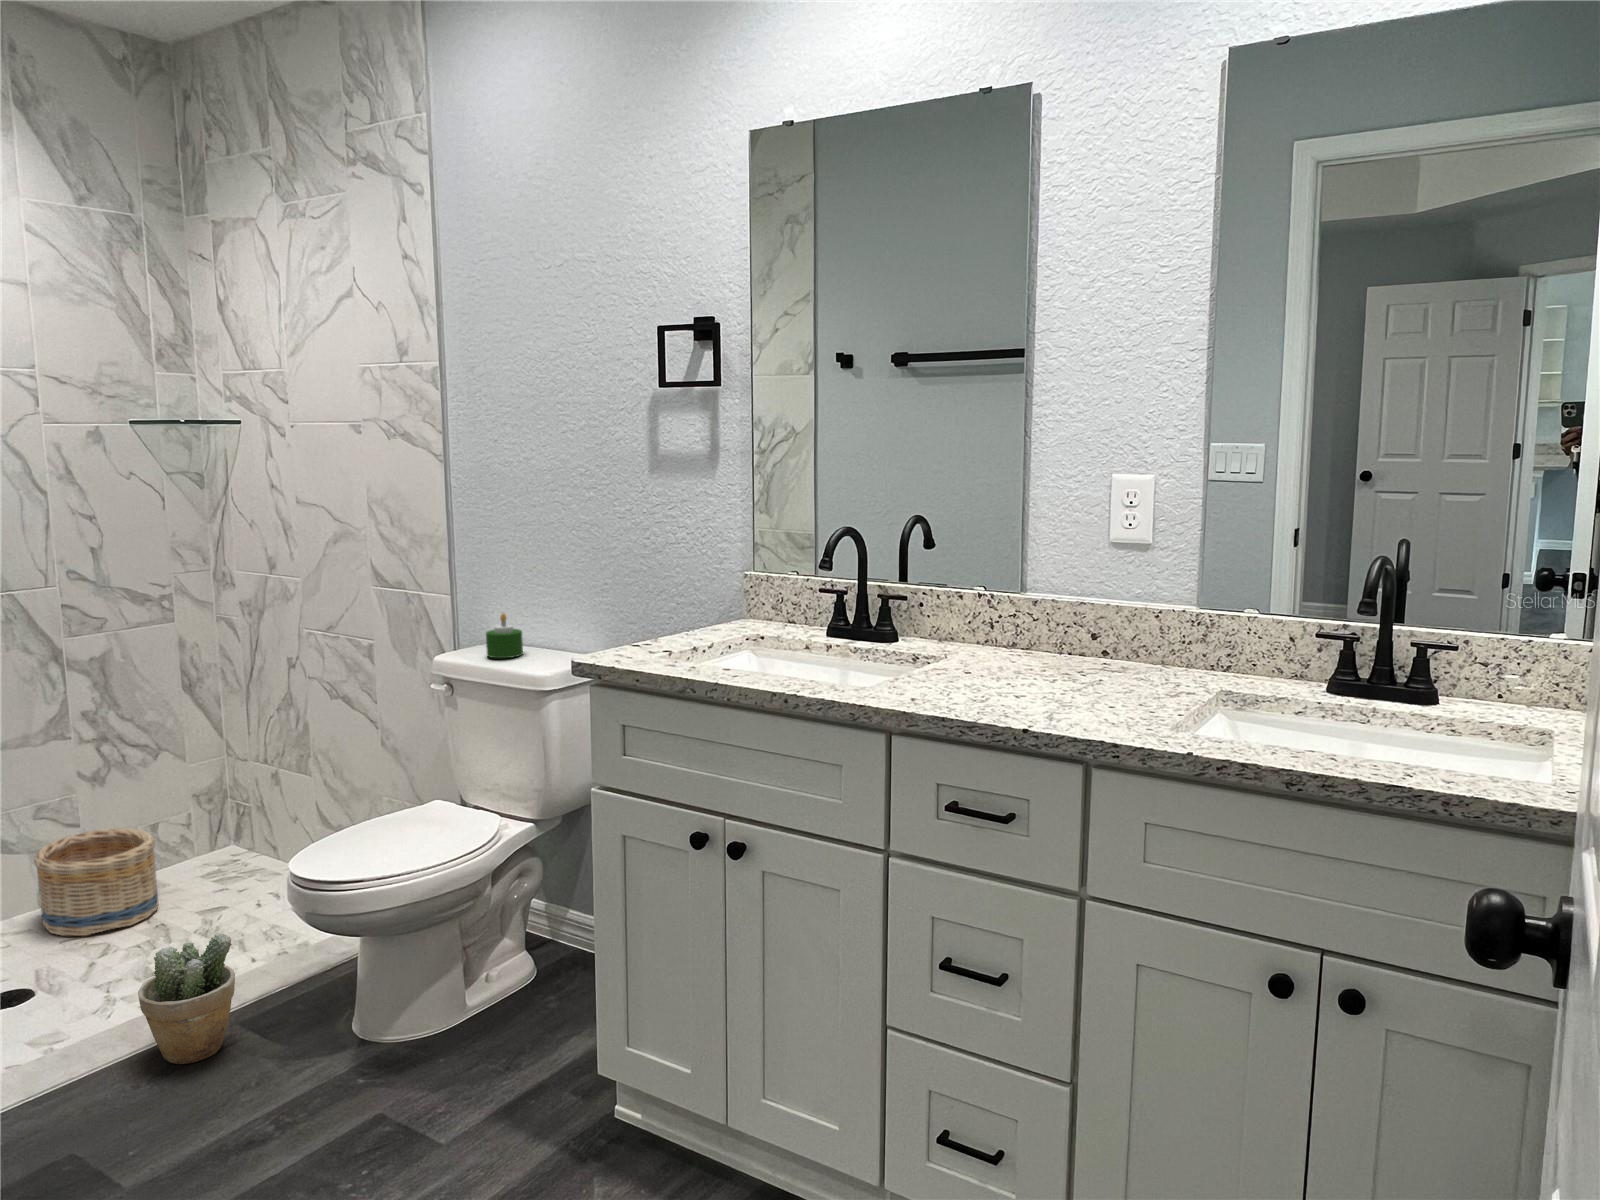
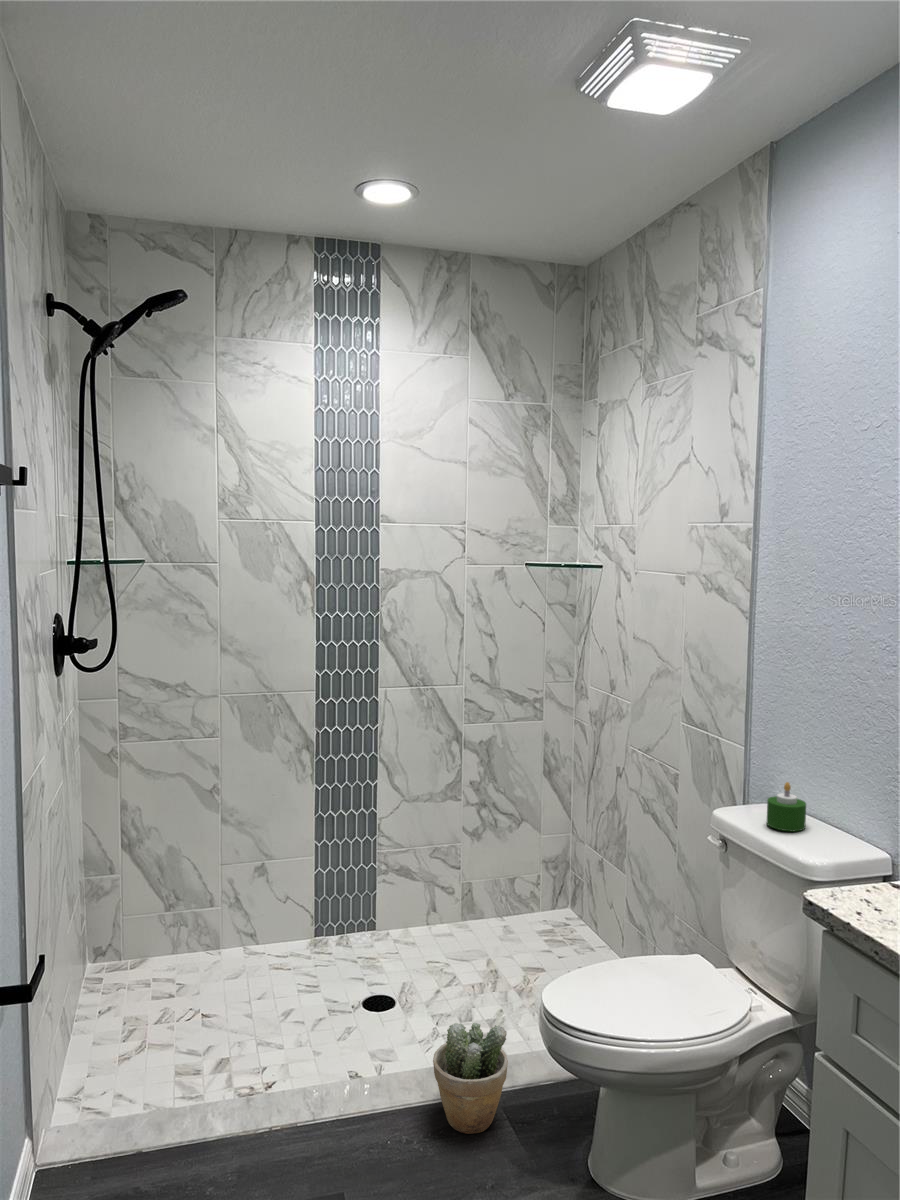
basket: present [34,828,158,936] -> none [421,876,503,964]

